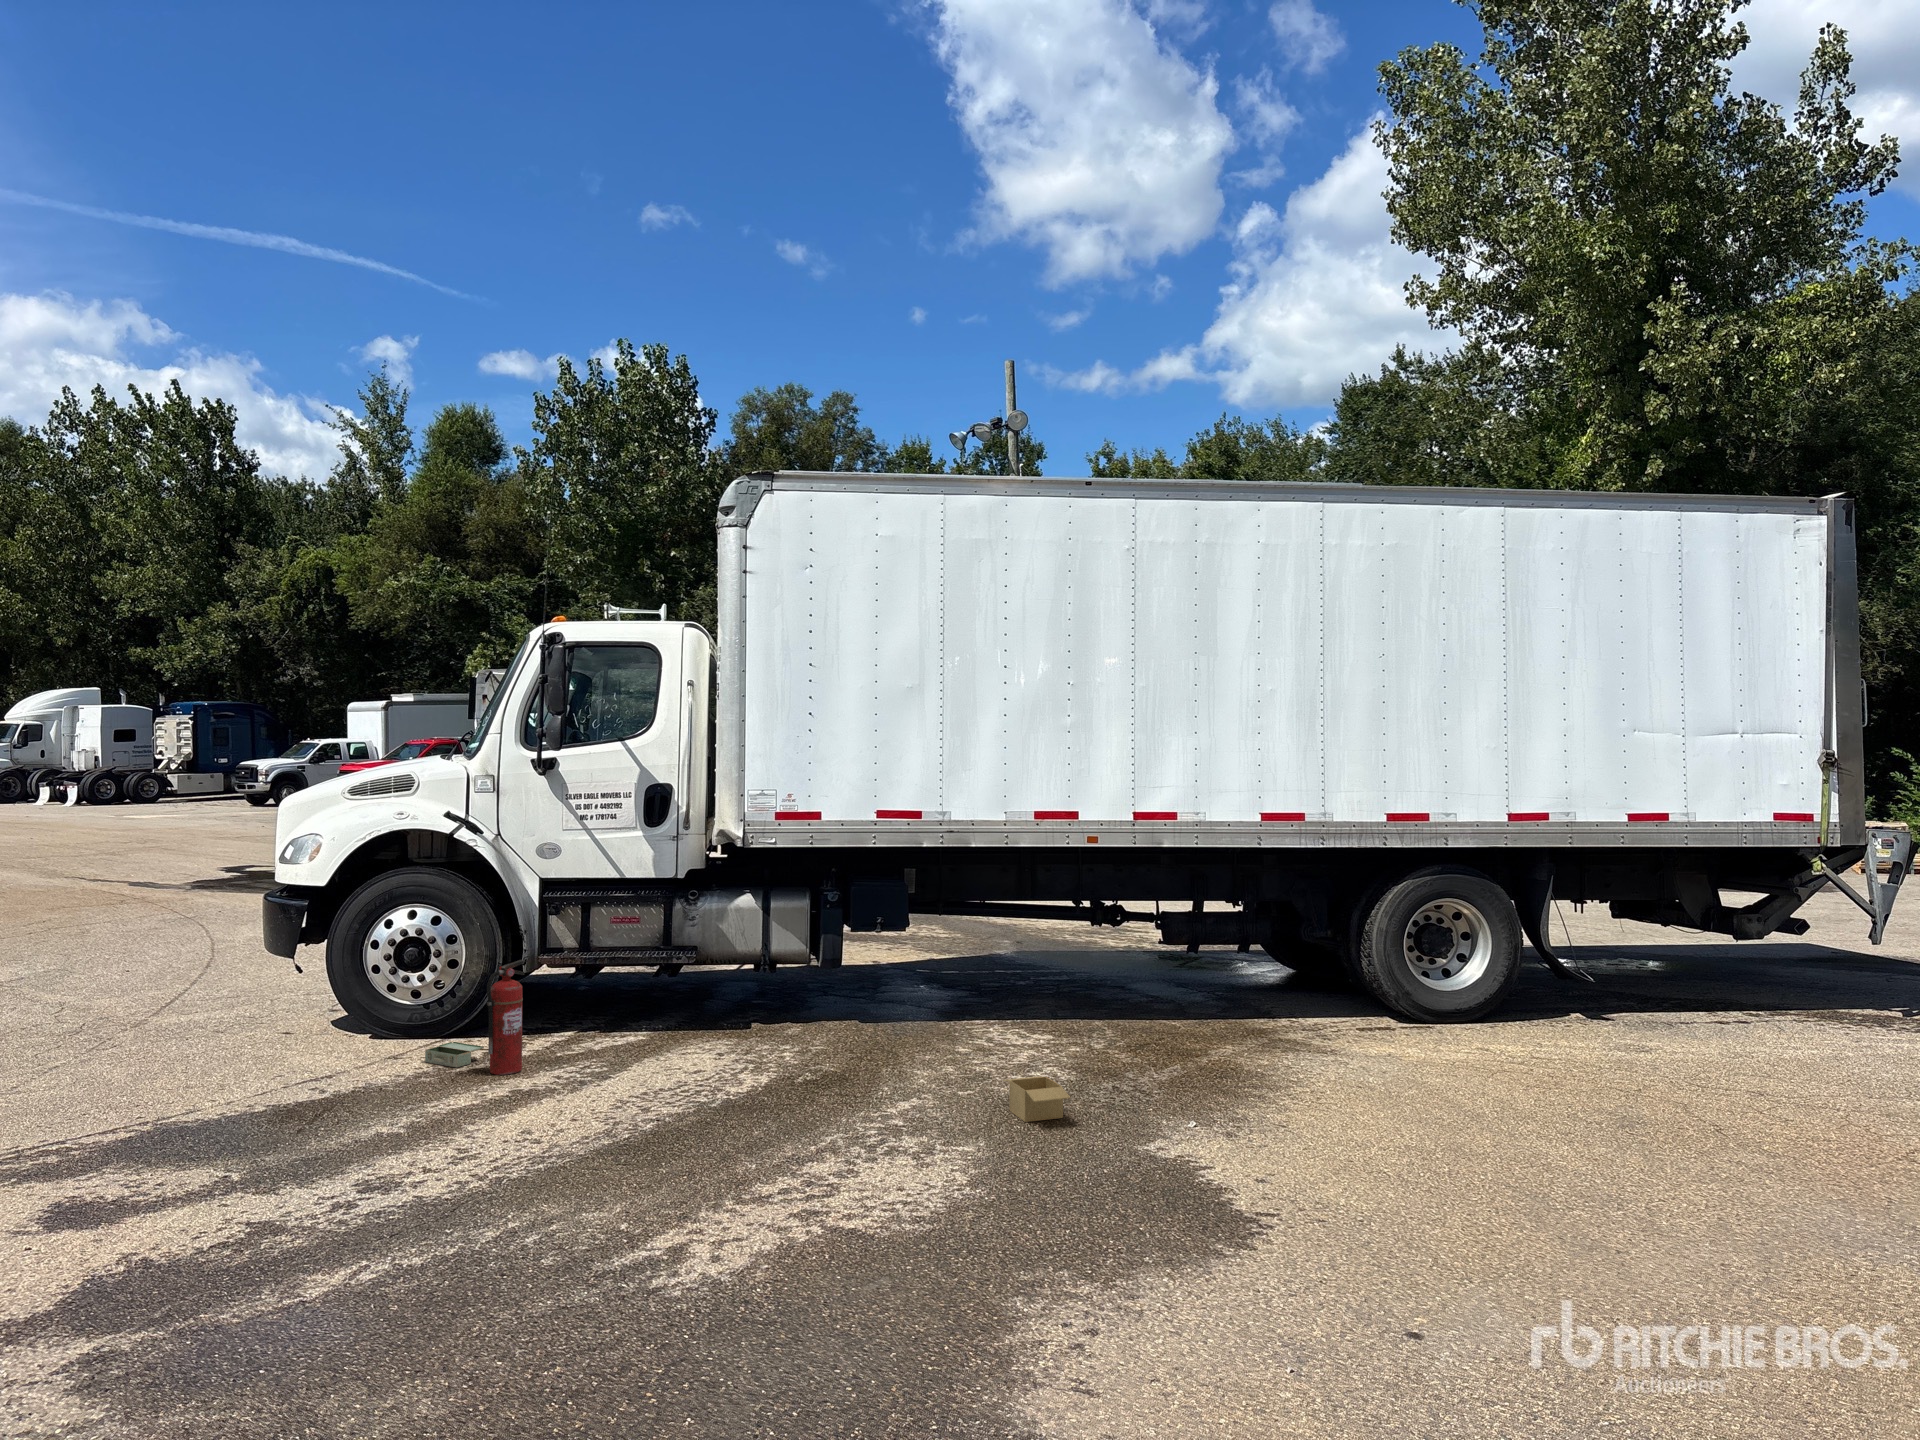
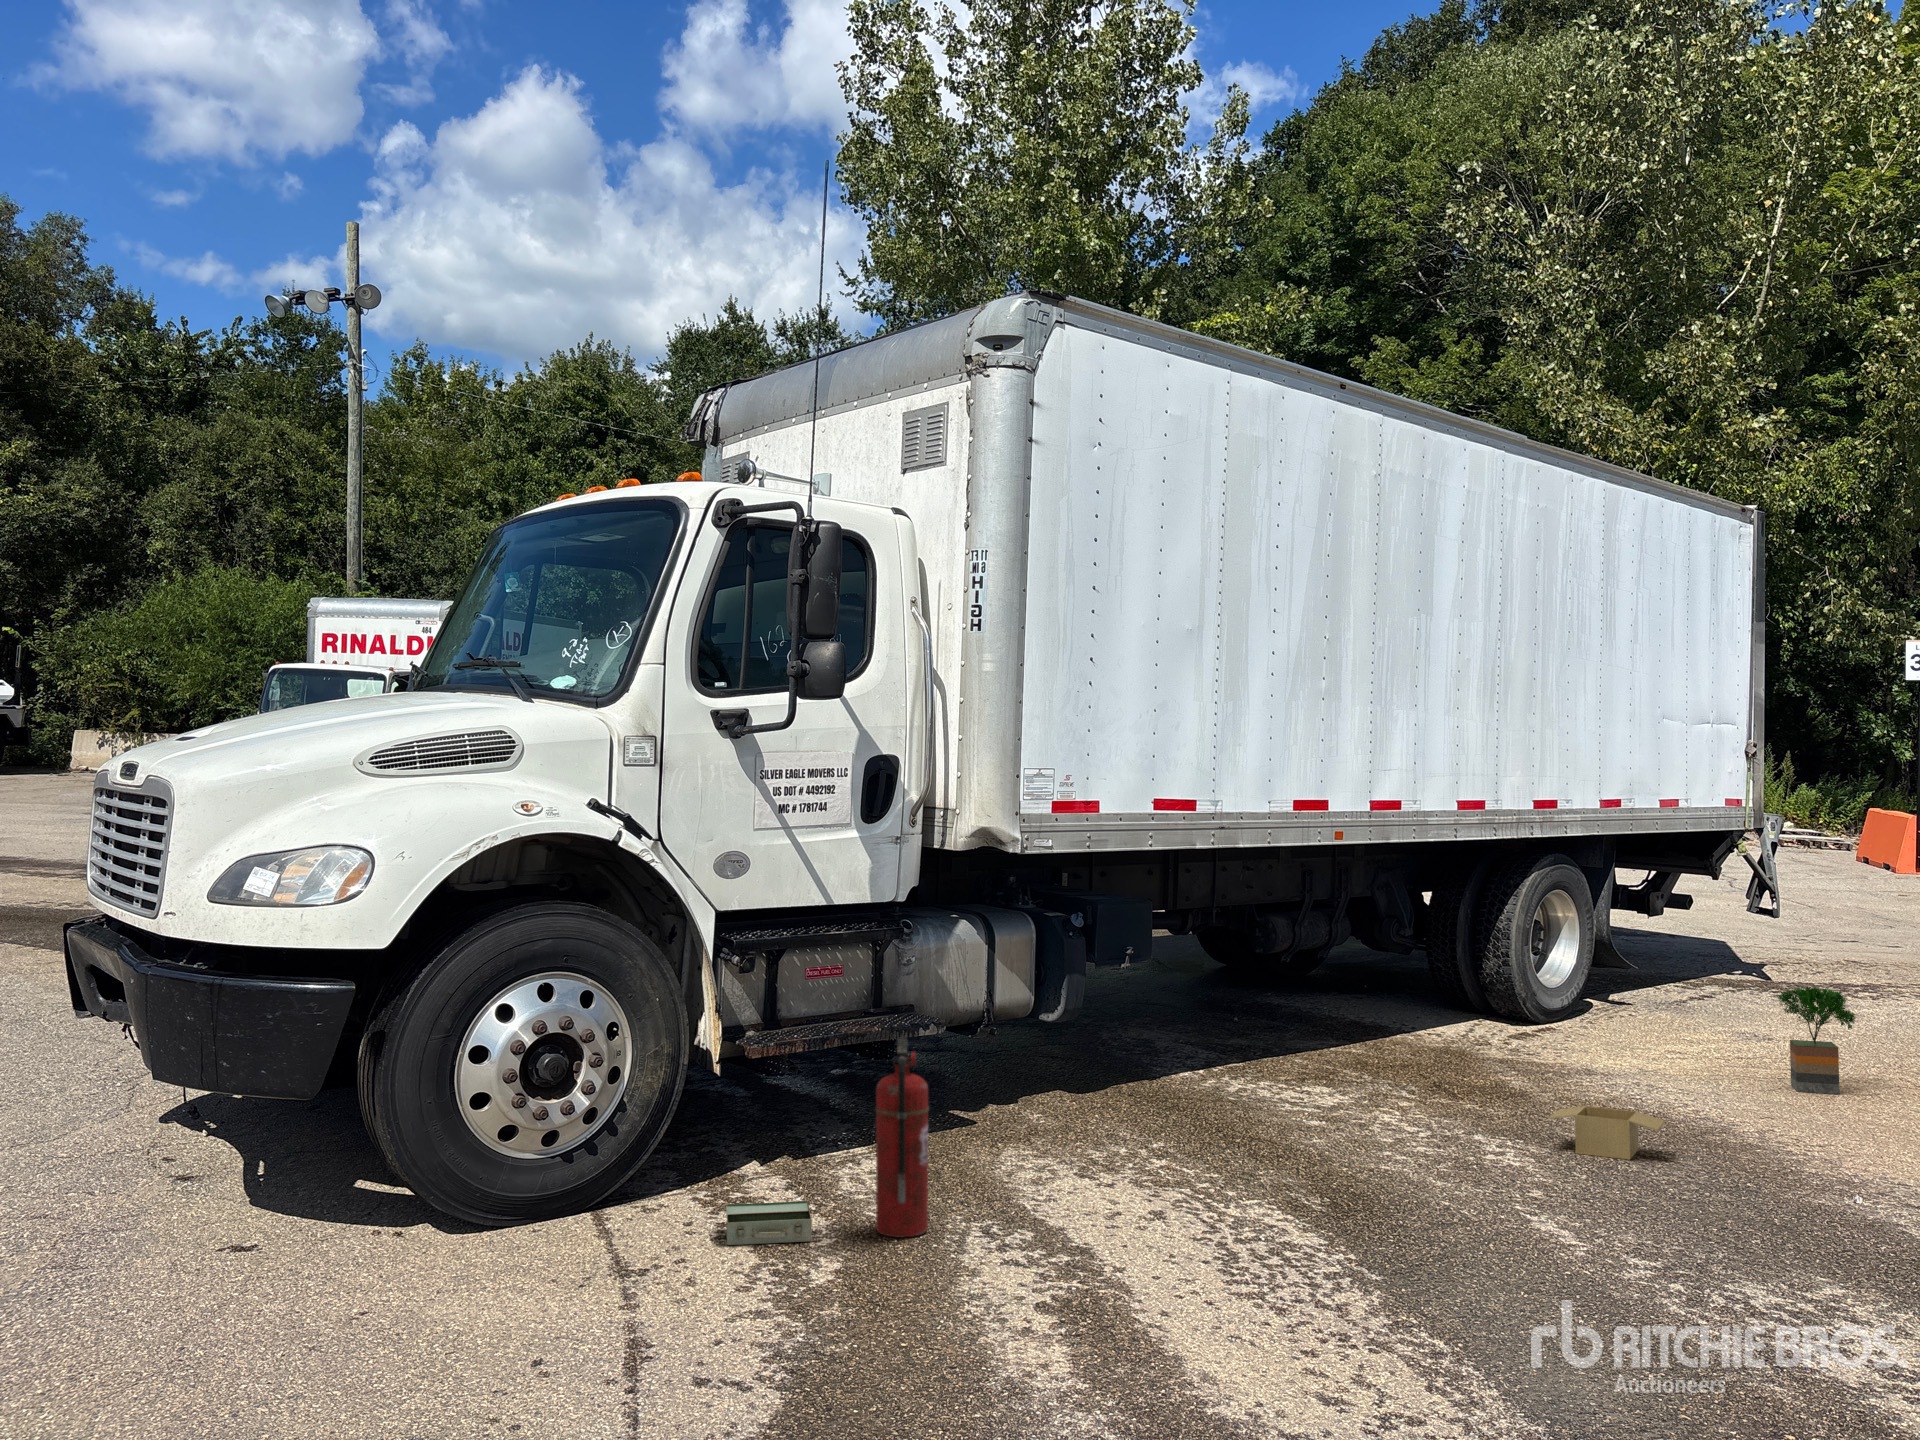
potted tree: none [1410,1007,1480,1117] -> present [1777,986,1855,1094]

